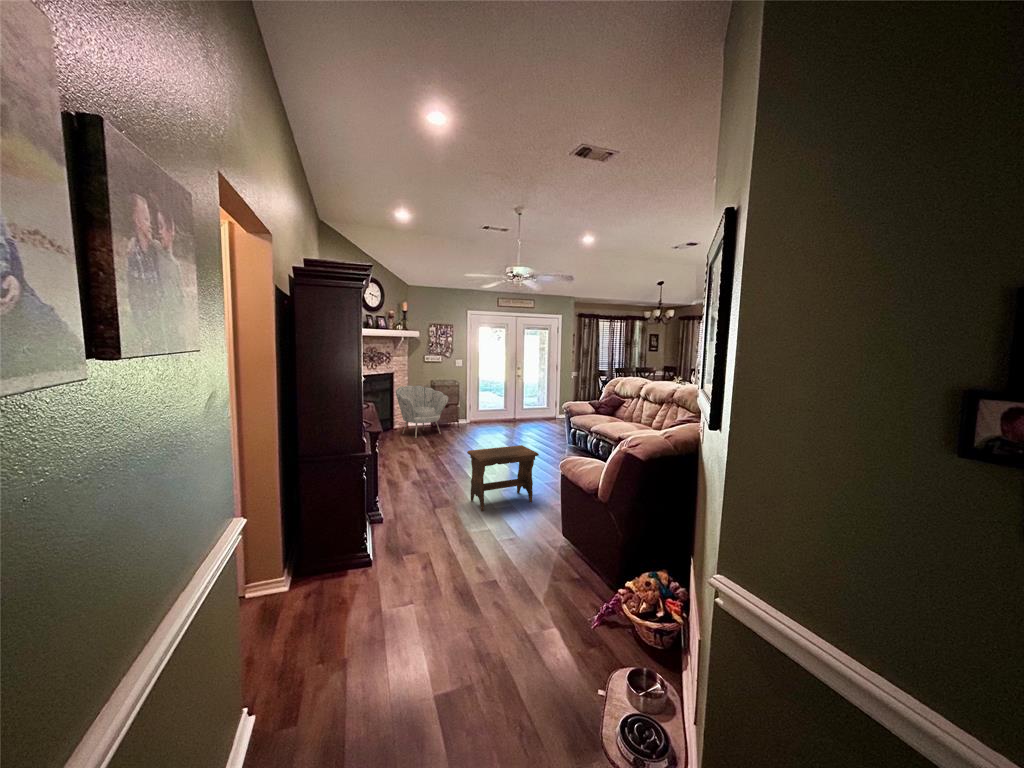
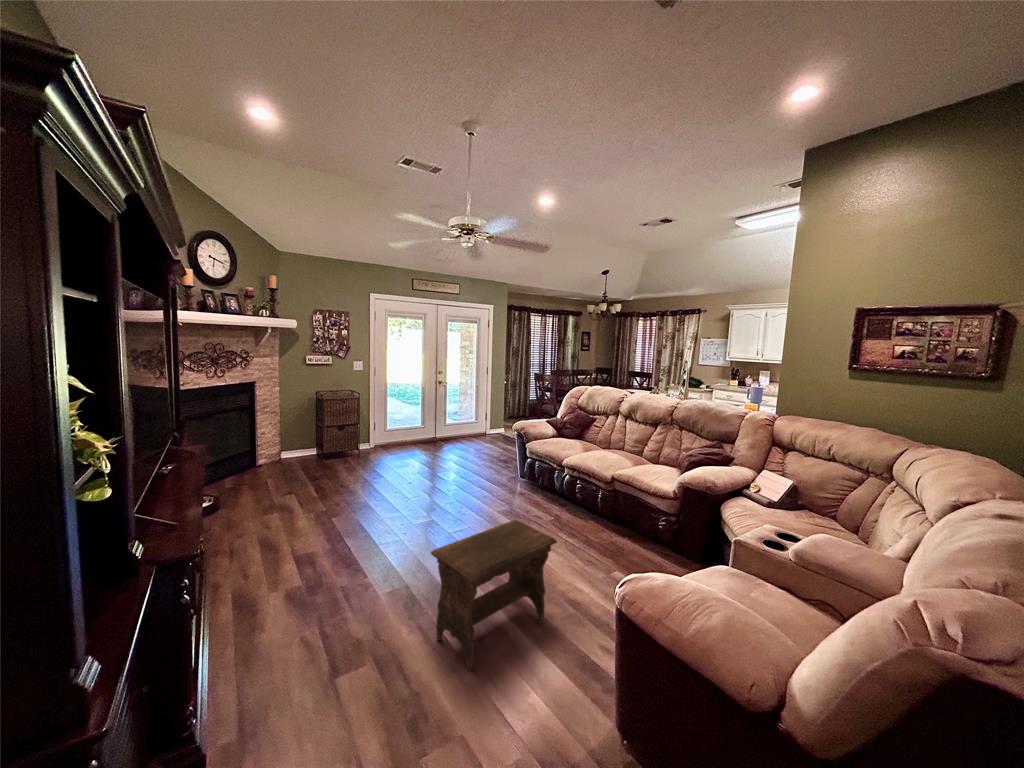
armchair: present [396,385,448,438] -> none [260,400,347,485]

